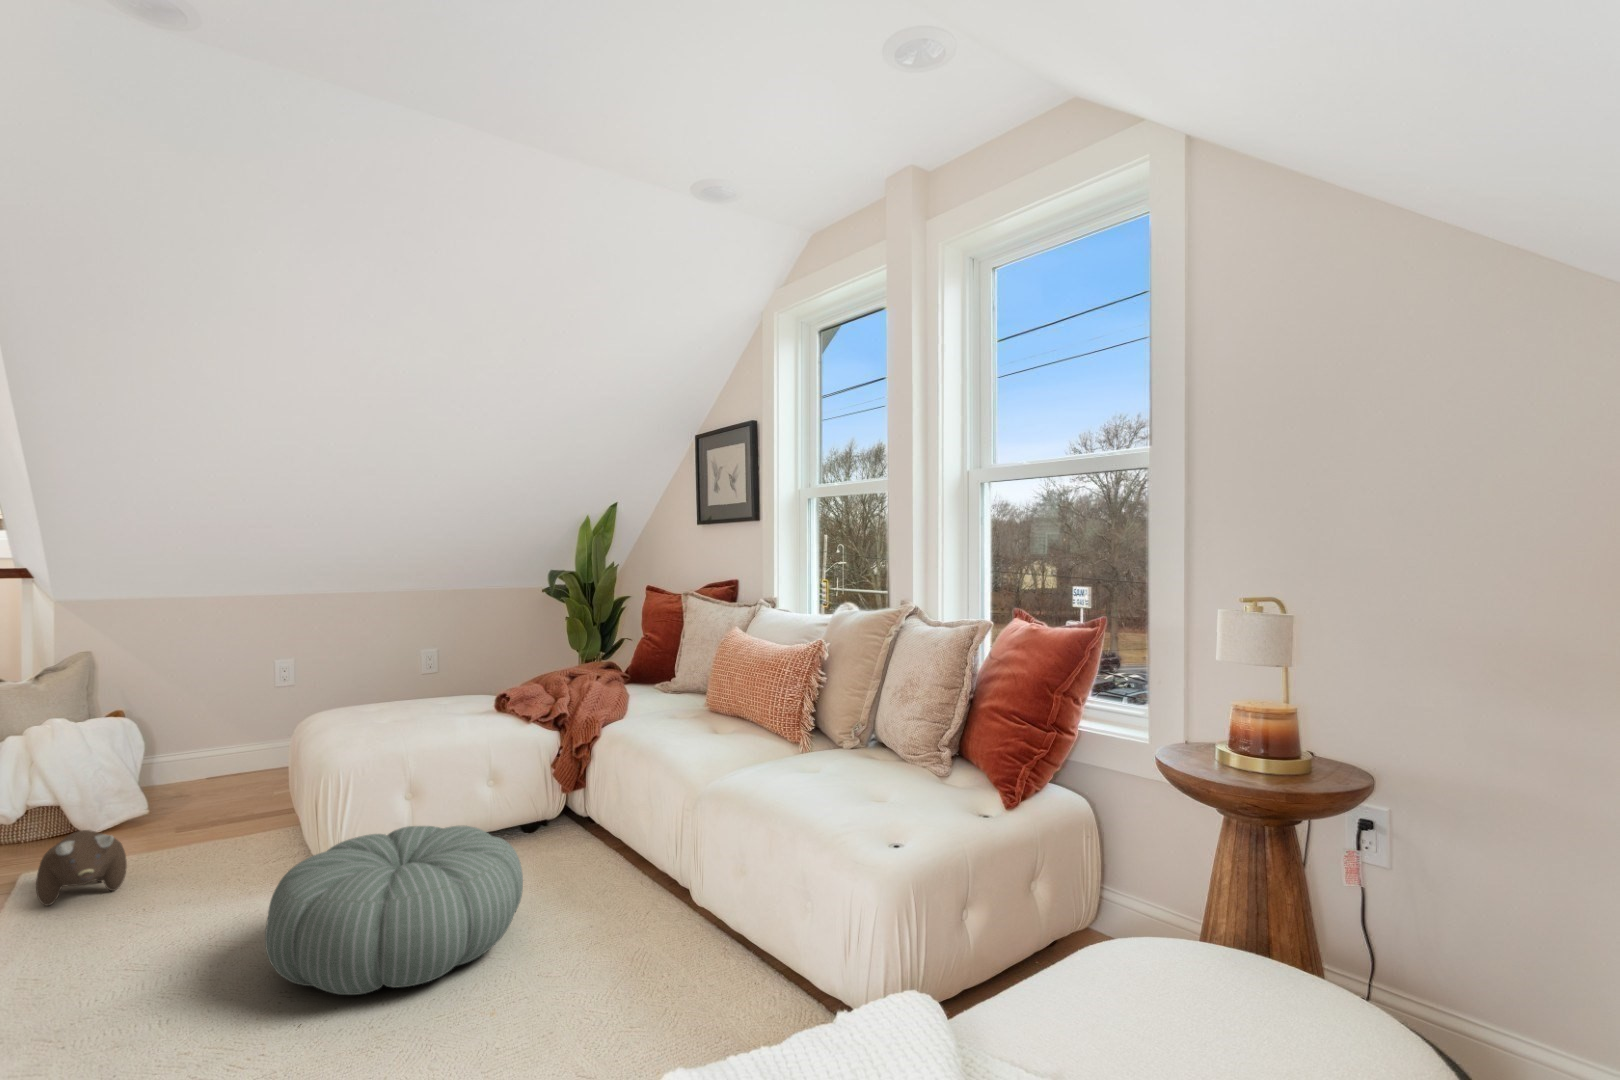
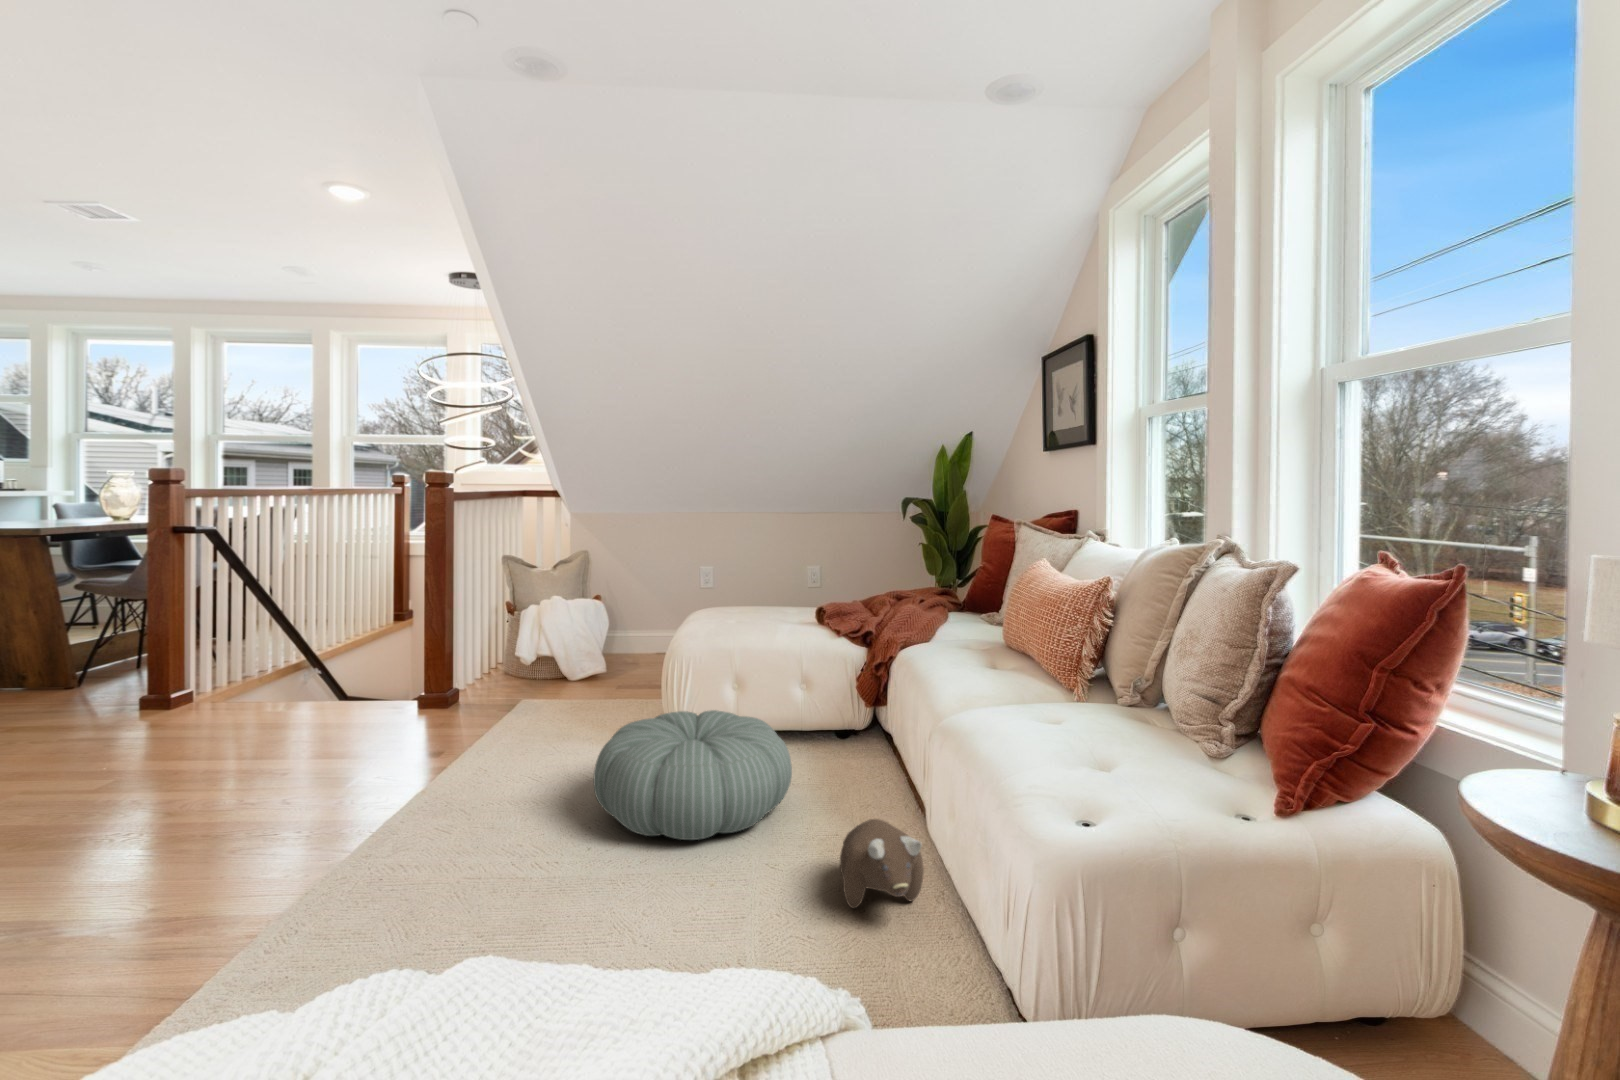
plush toy: present [36,830,127,906] -> present [840,819,924,908]

